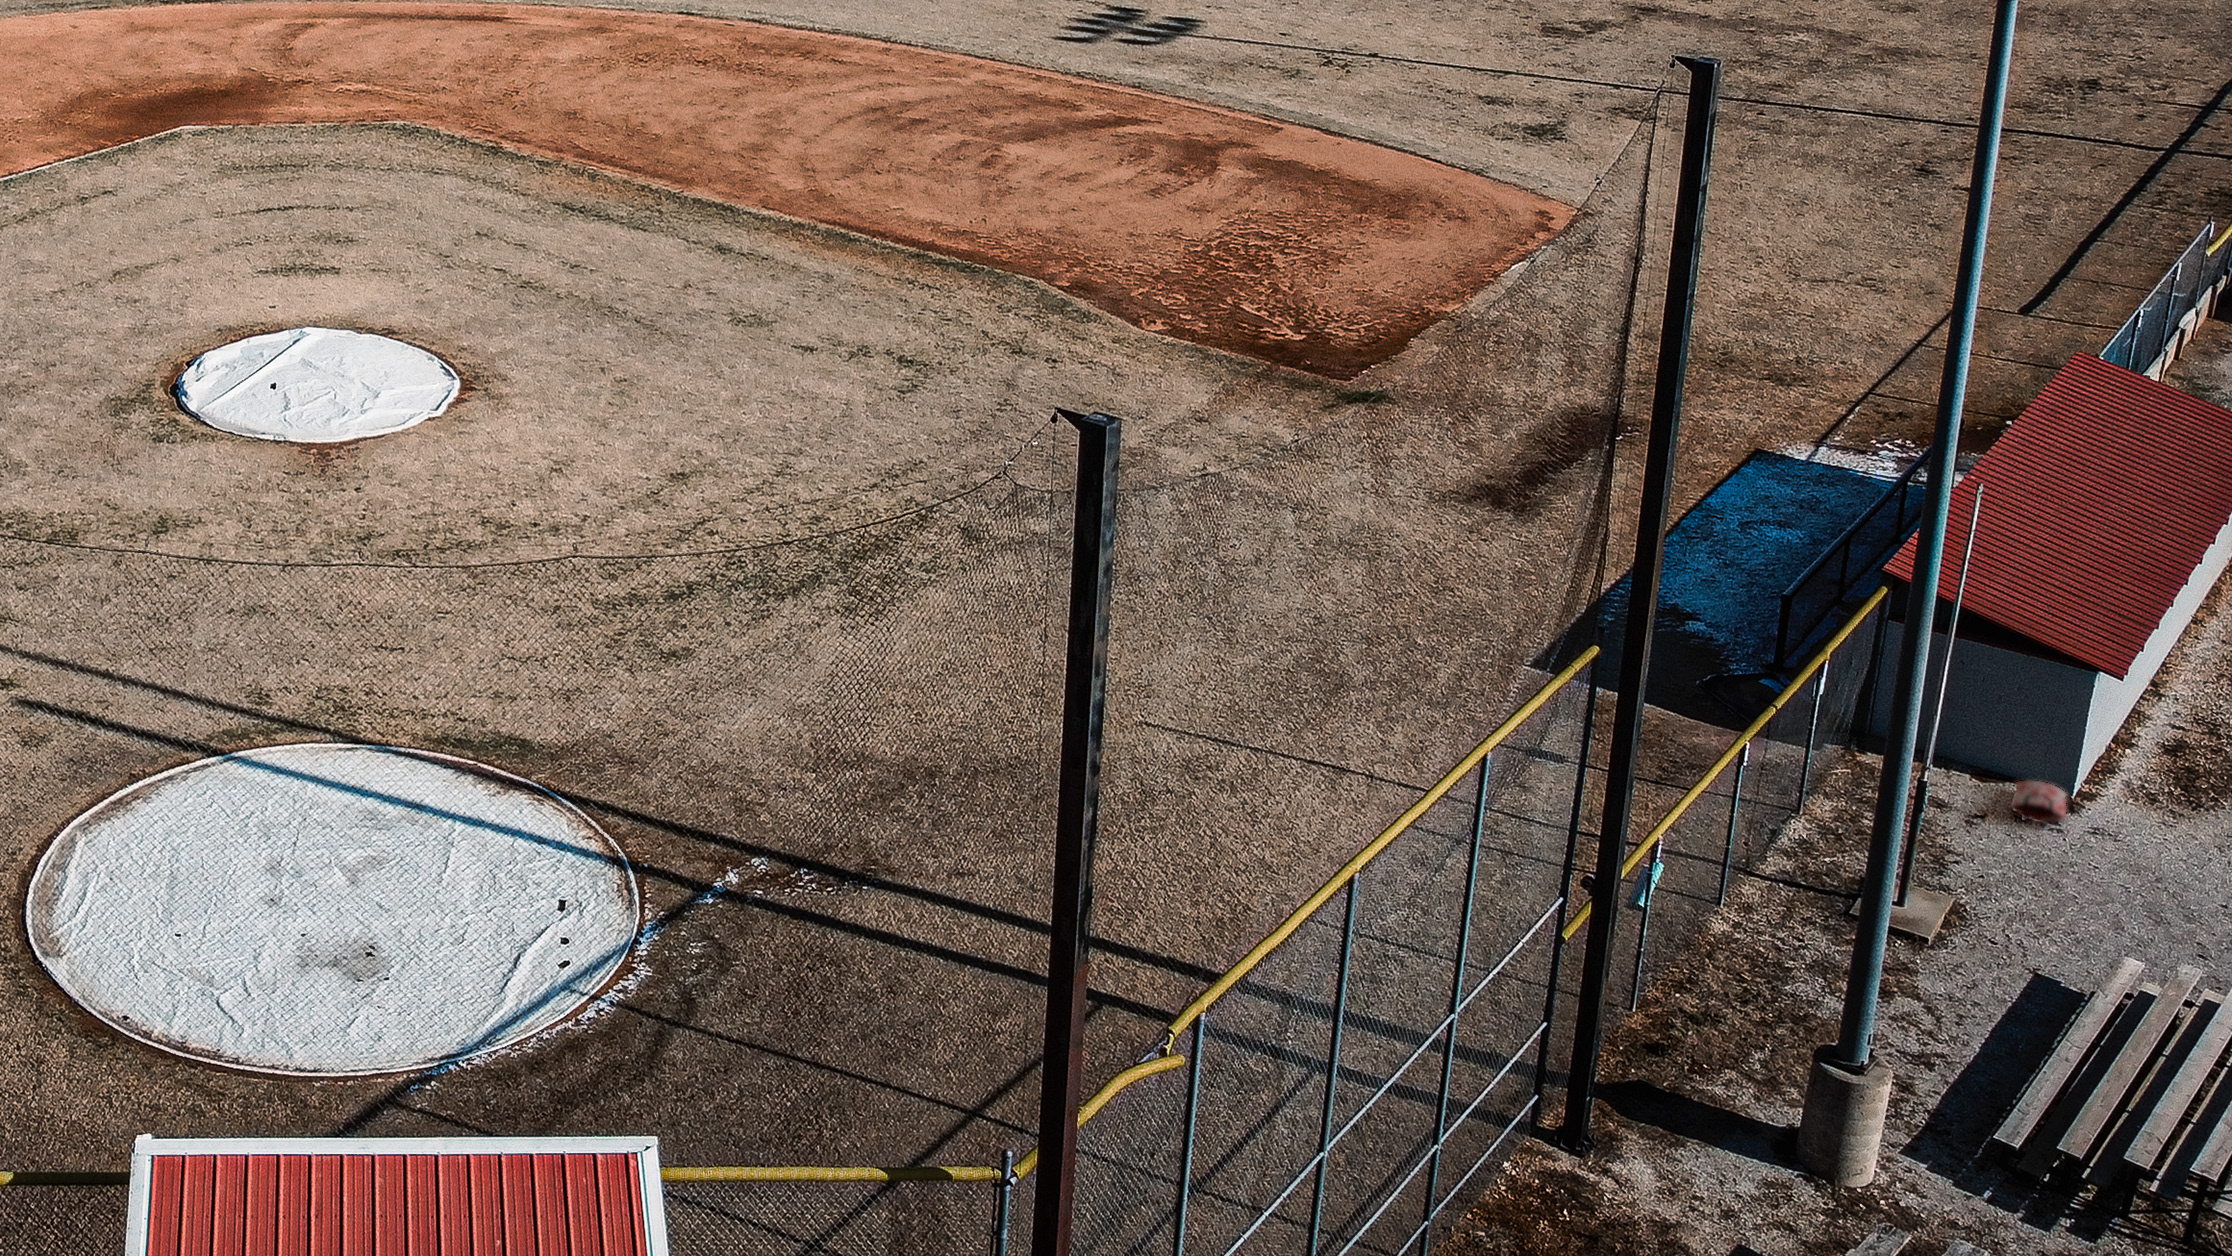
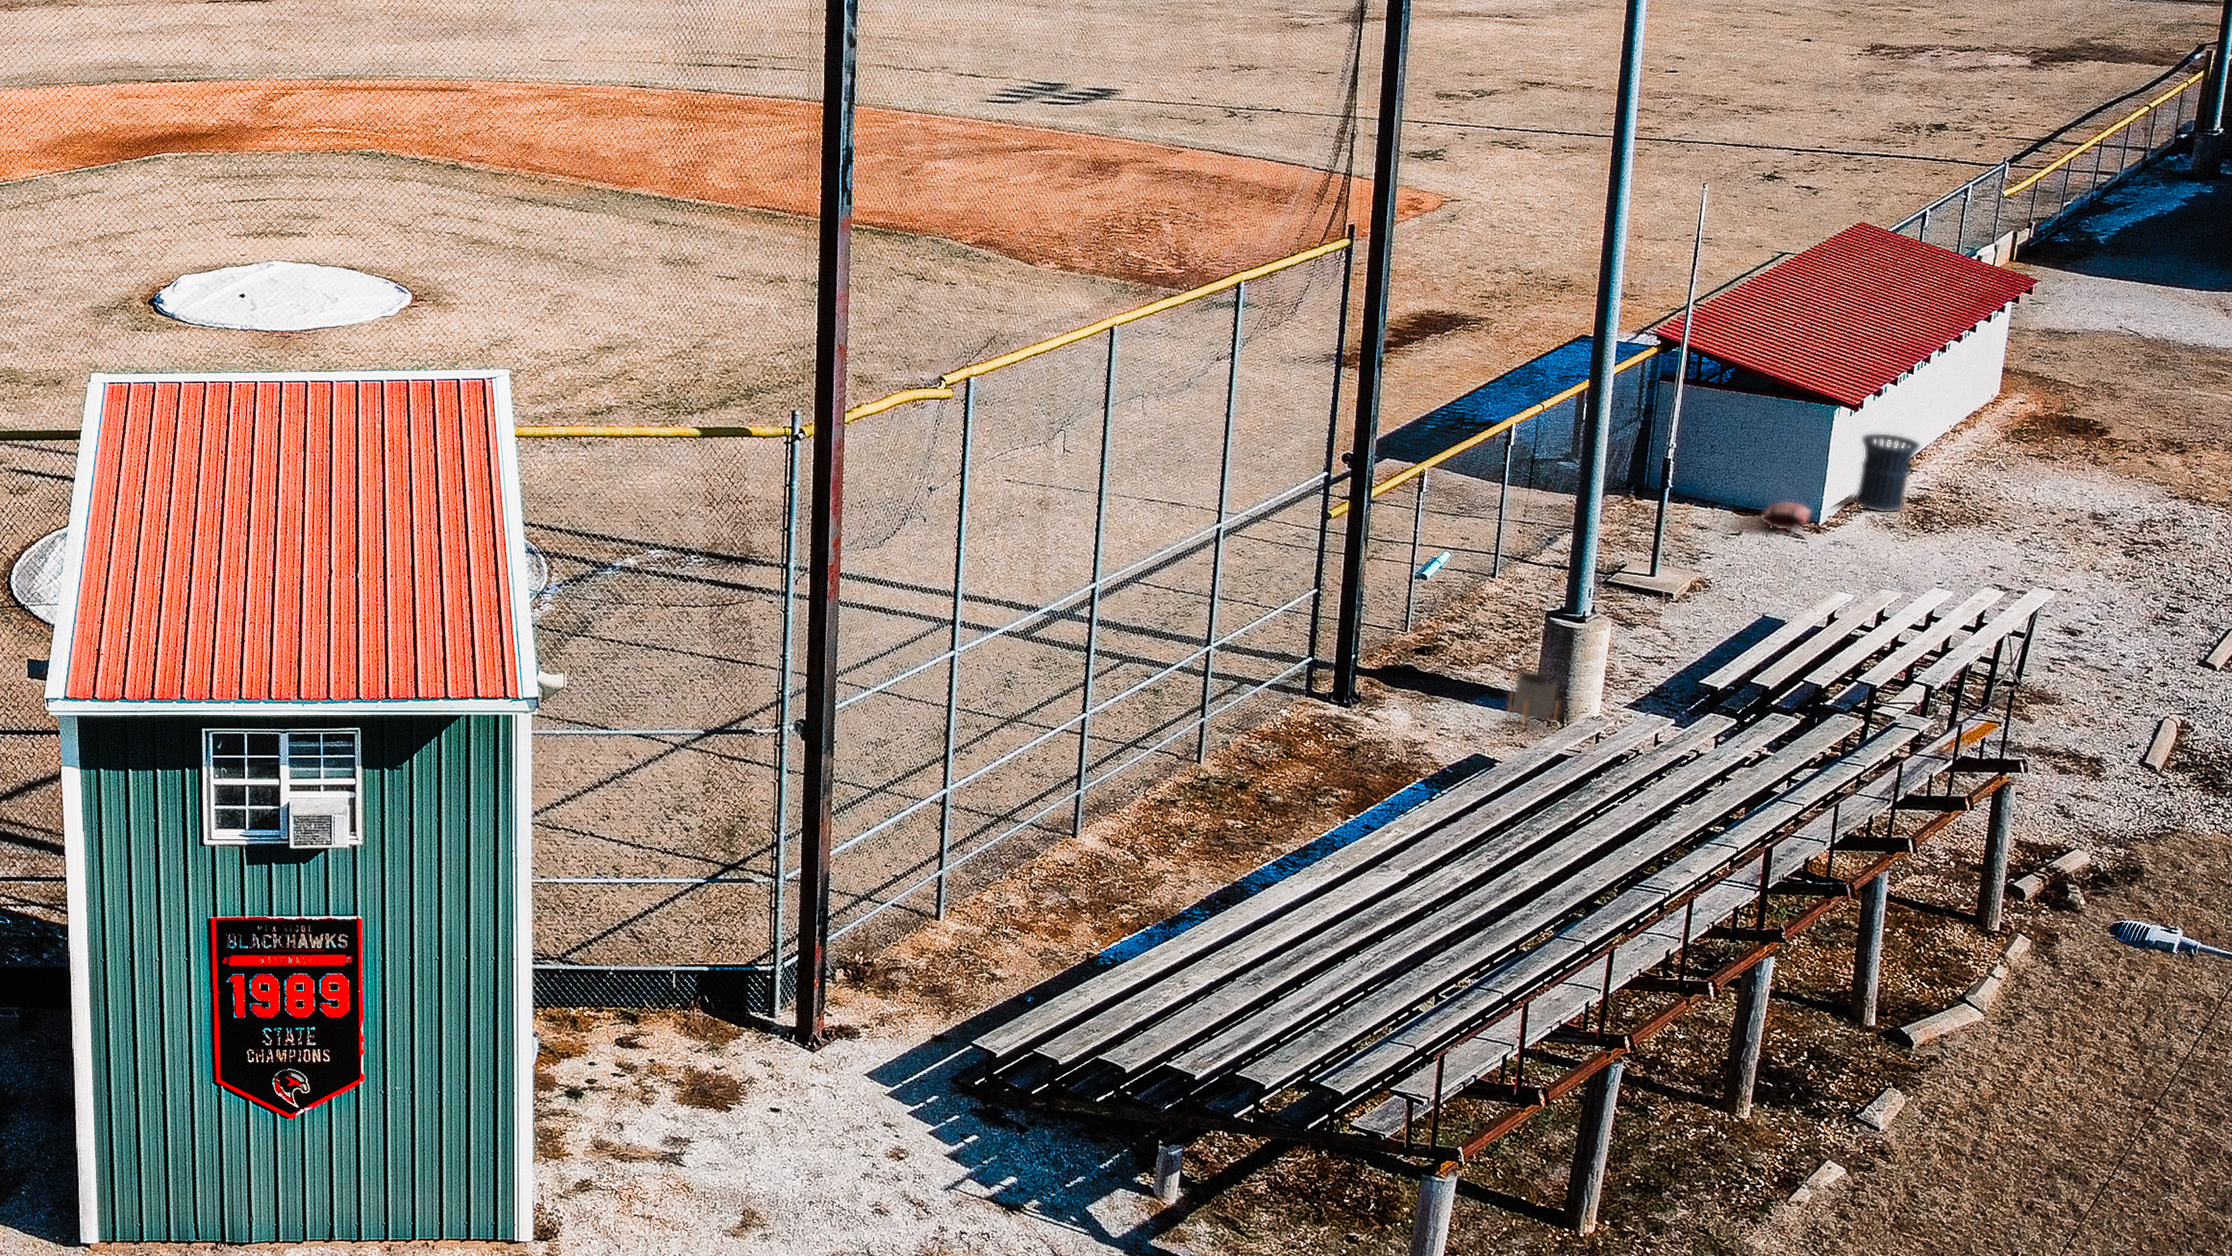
trash can: none [2112,697,2192,790] -> present [1855,434,1919,512]
planter: none [1763,1126,1829,1201] -> present [1508,672,1558,729]

